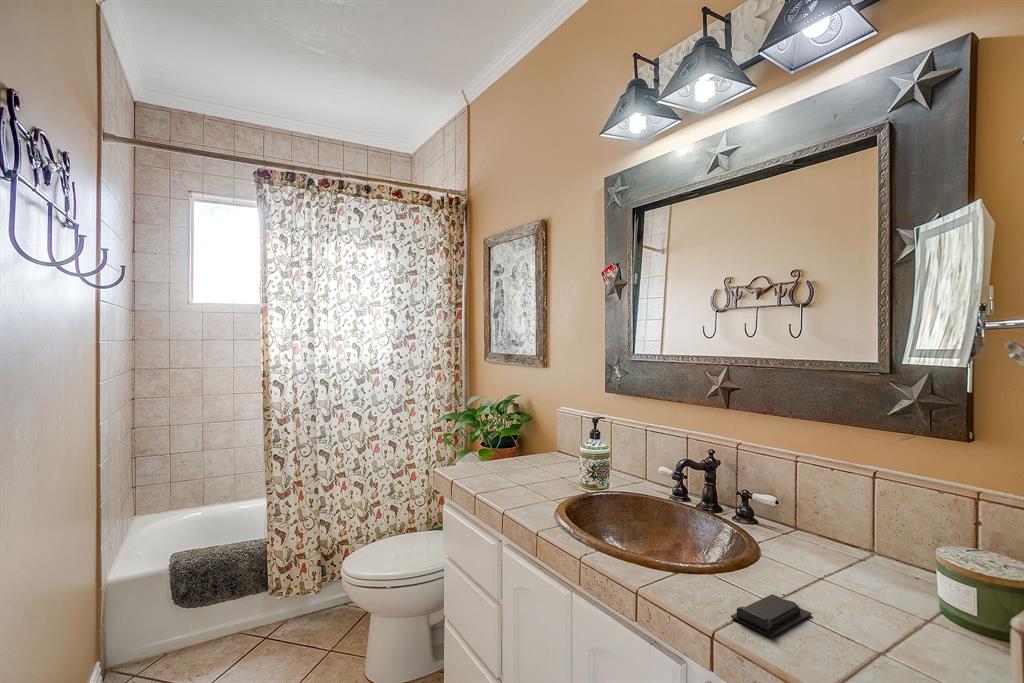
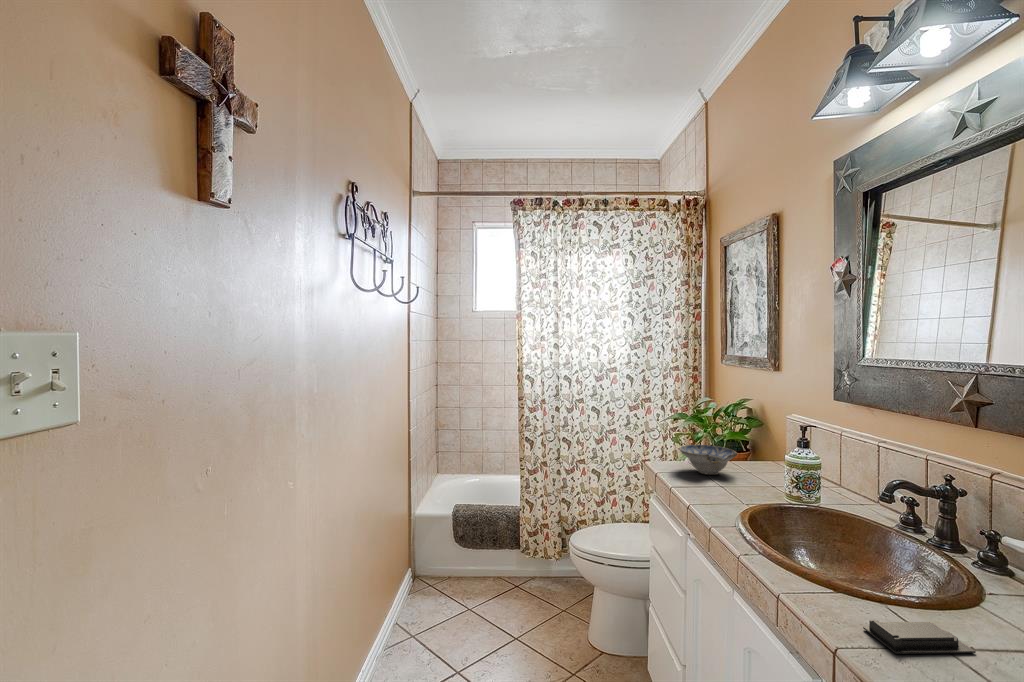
ceramic bowl: none [472,444,527,475] -> present [679,445,737,475]

